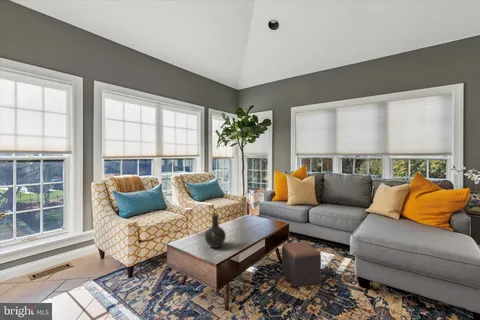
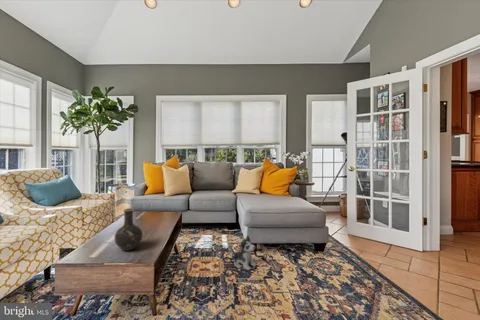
footstool: present [282,242,321,287] -> none [184,226,222,269]
plush toy: none [329,266,357,308] -> present [232,236,256,270]

